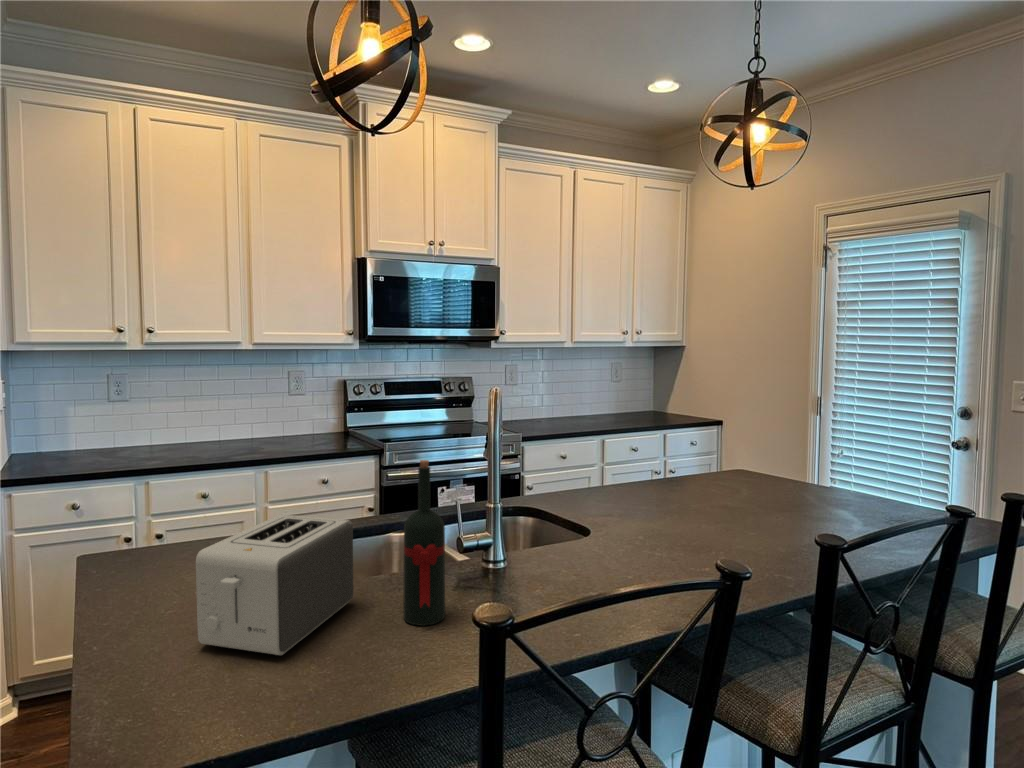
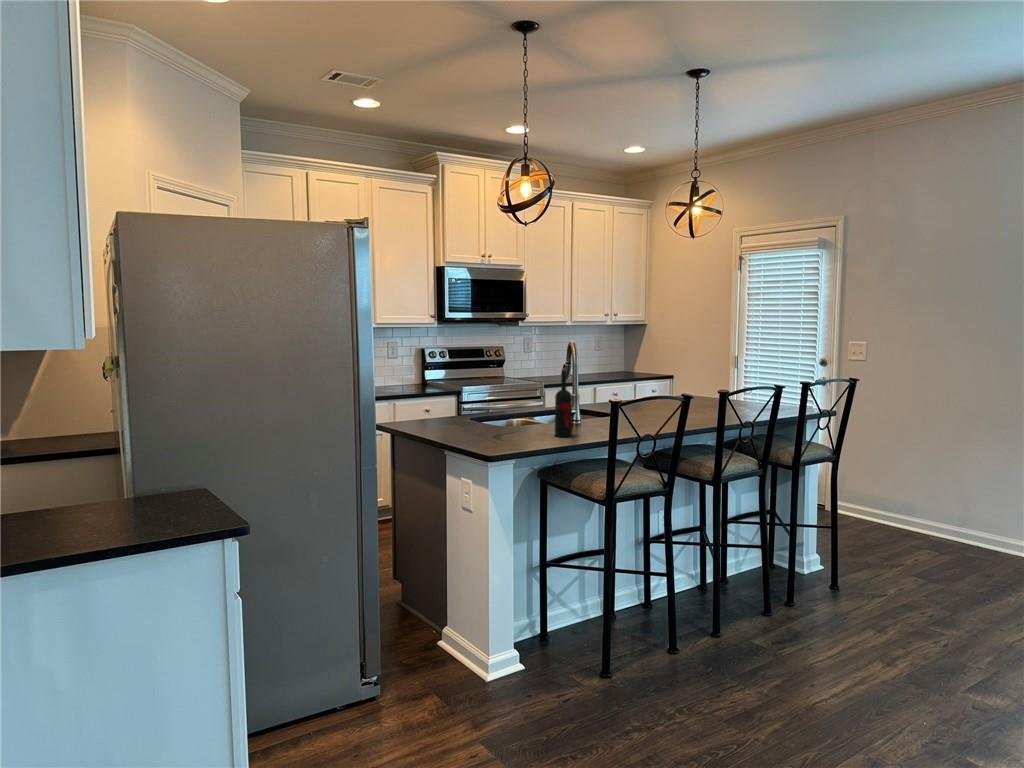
toaster: present [196,515,353,655] -> none [482,396,529,443]

